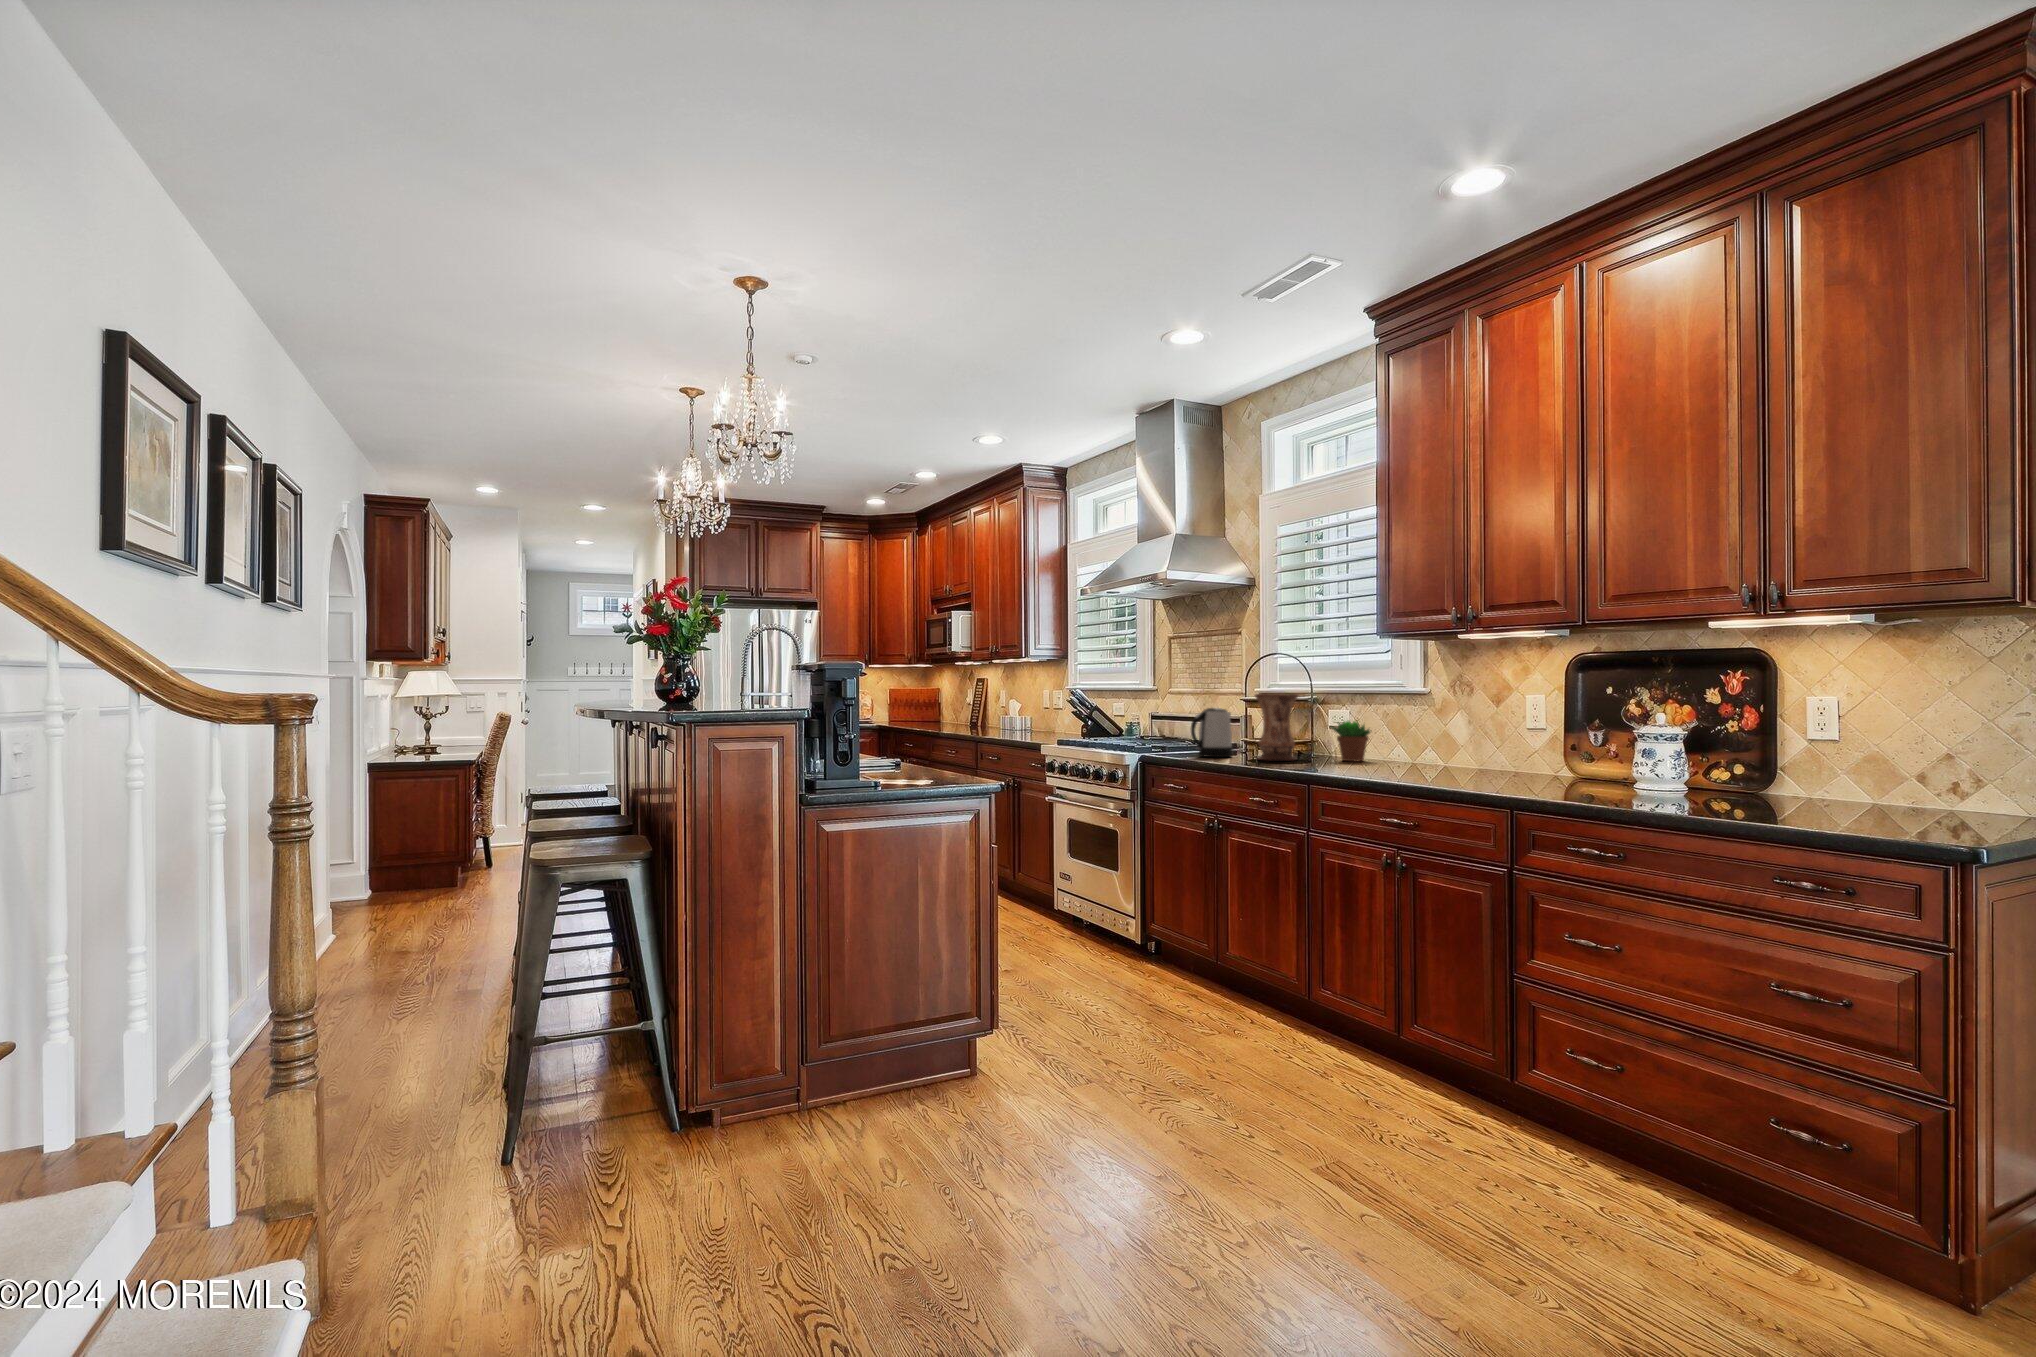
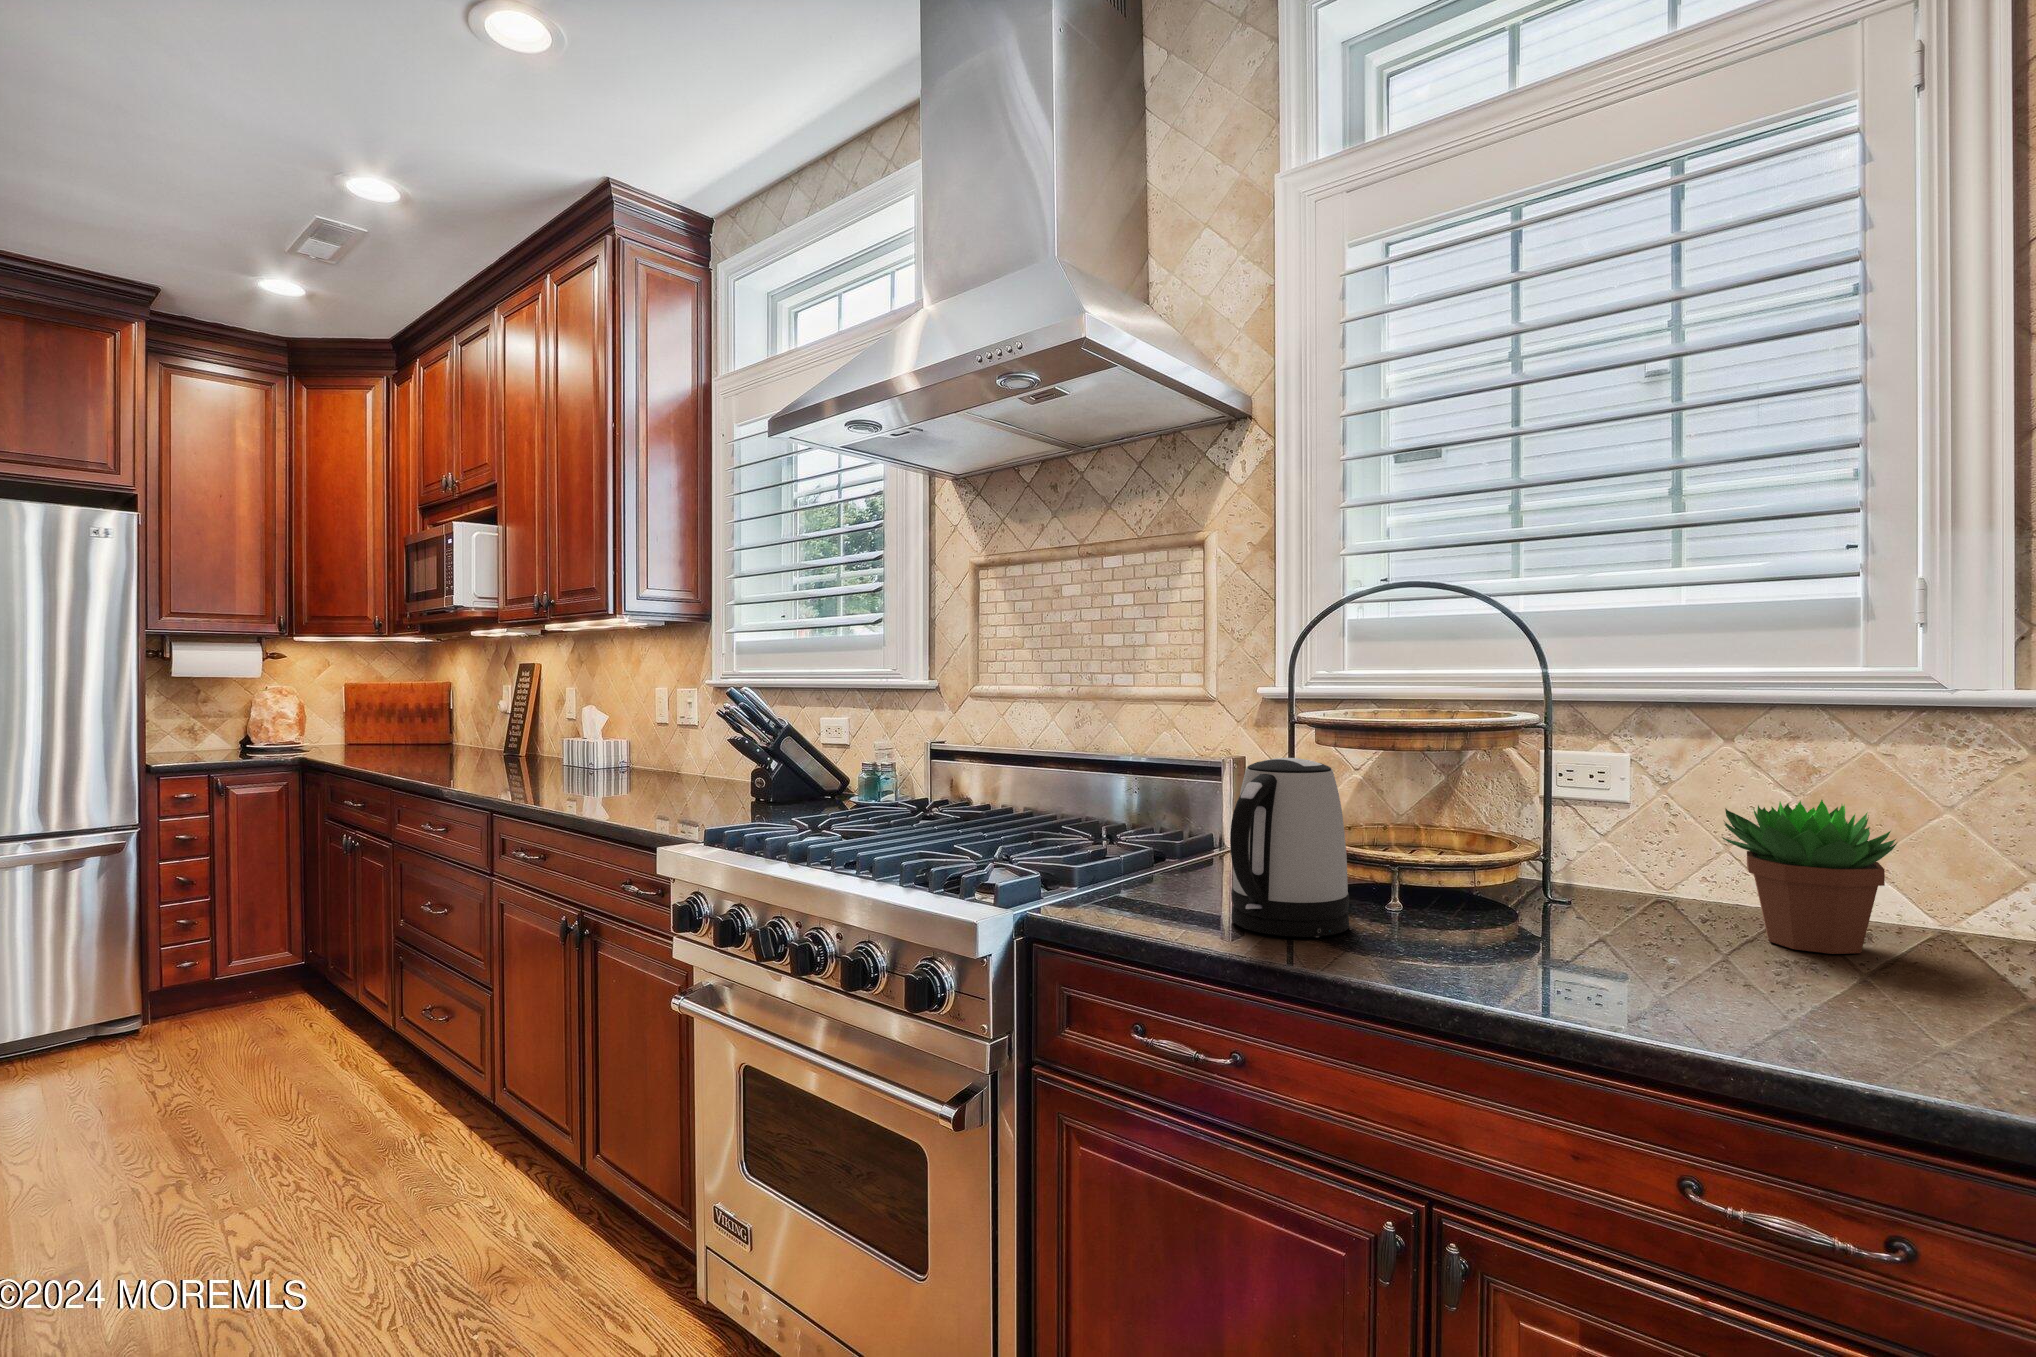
vase: present [1255,694,1298,761] -> none [1478,712,1656,971]

